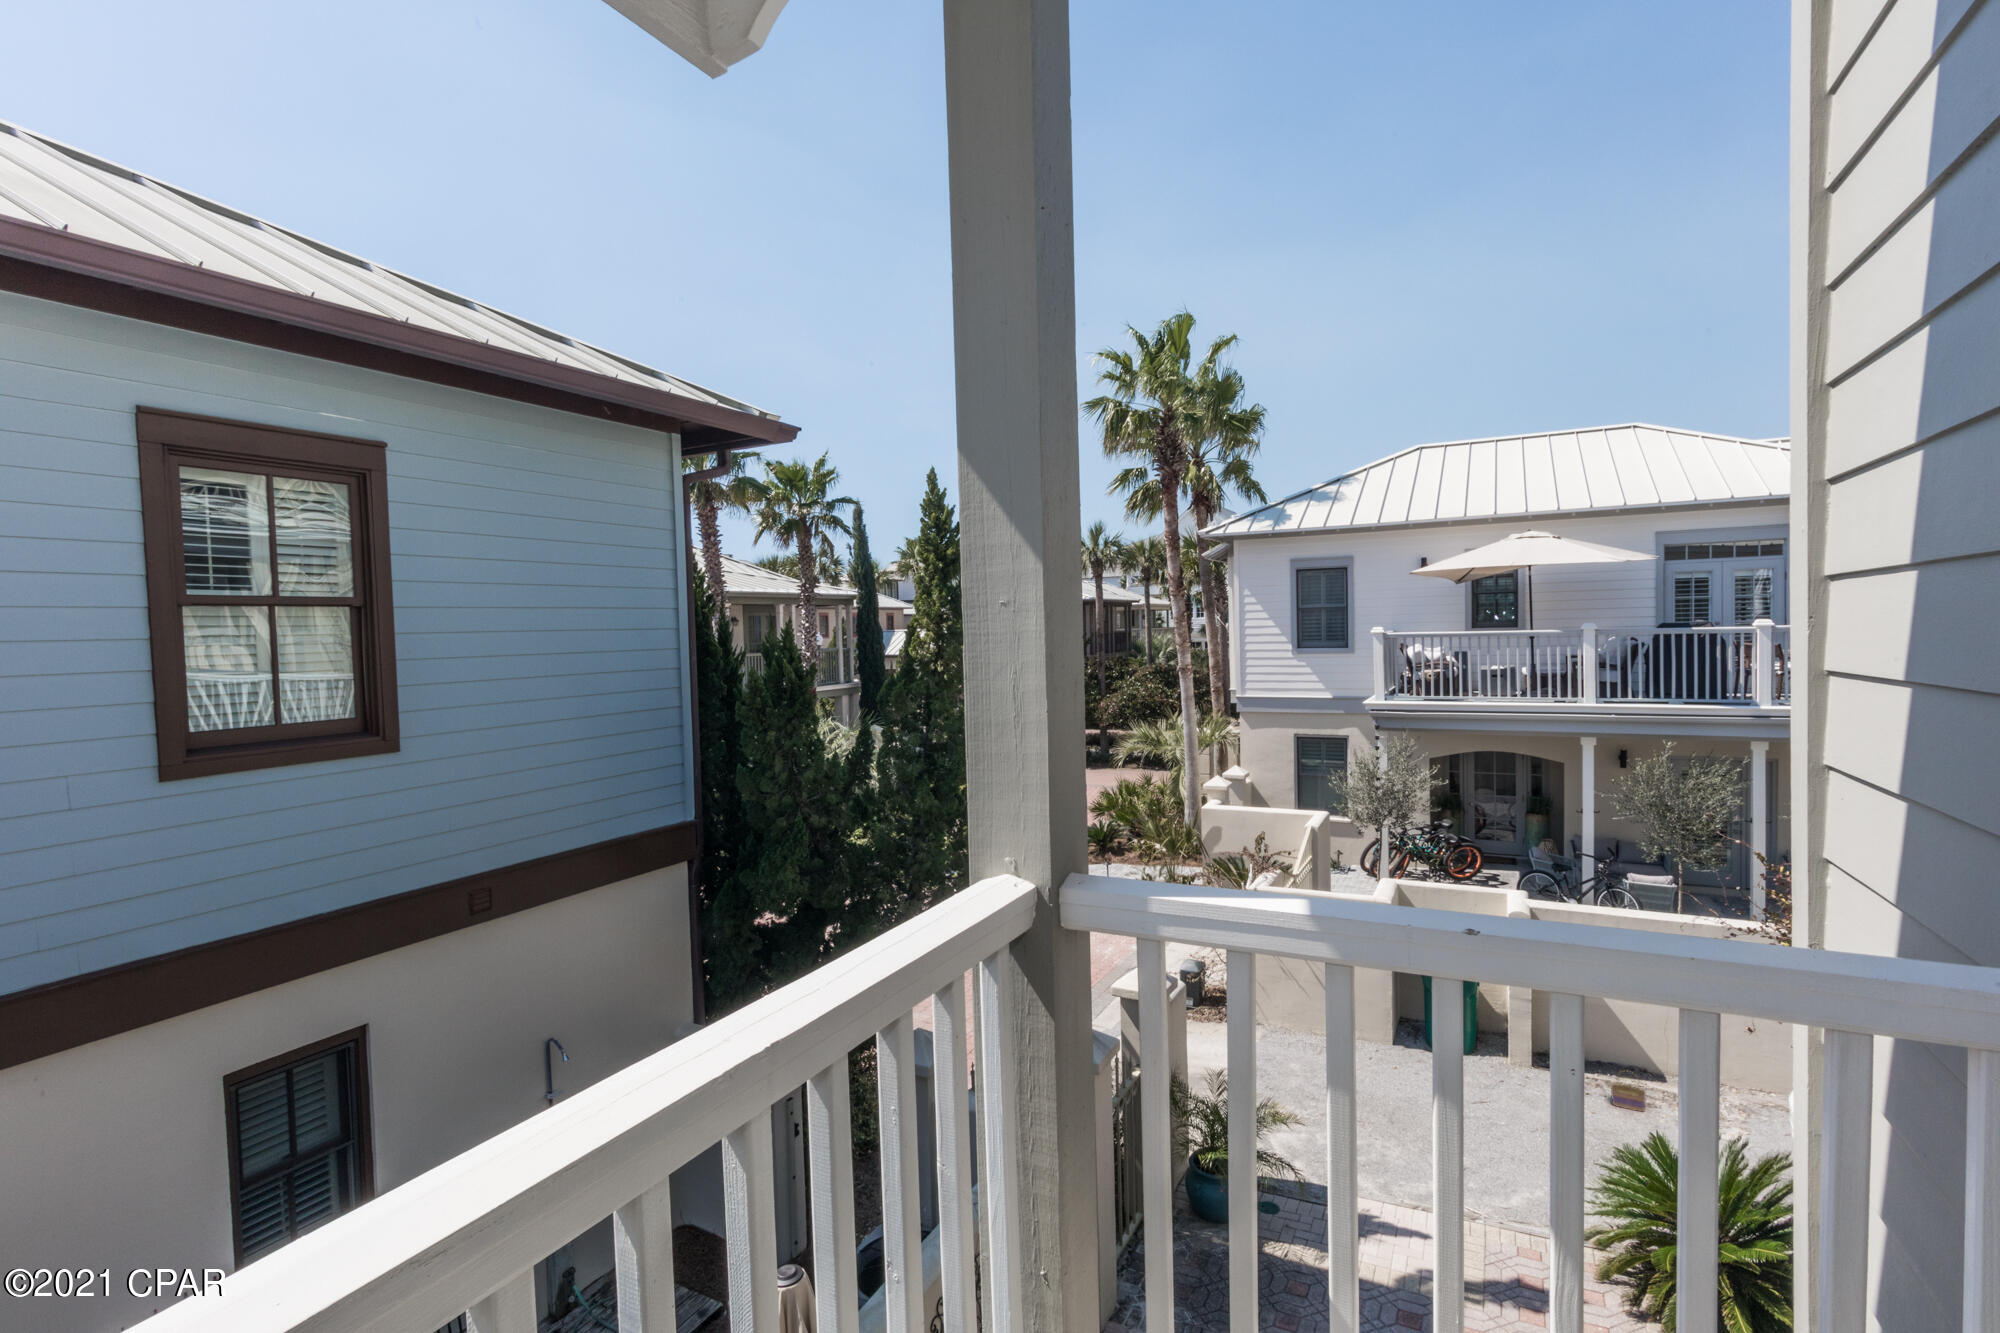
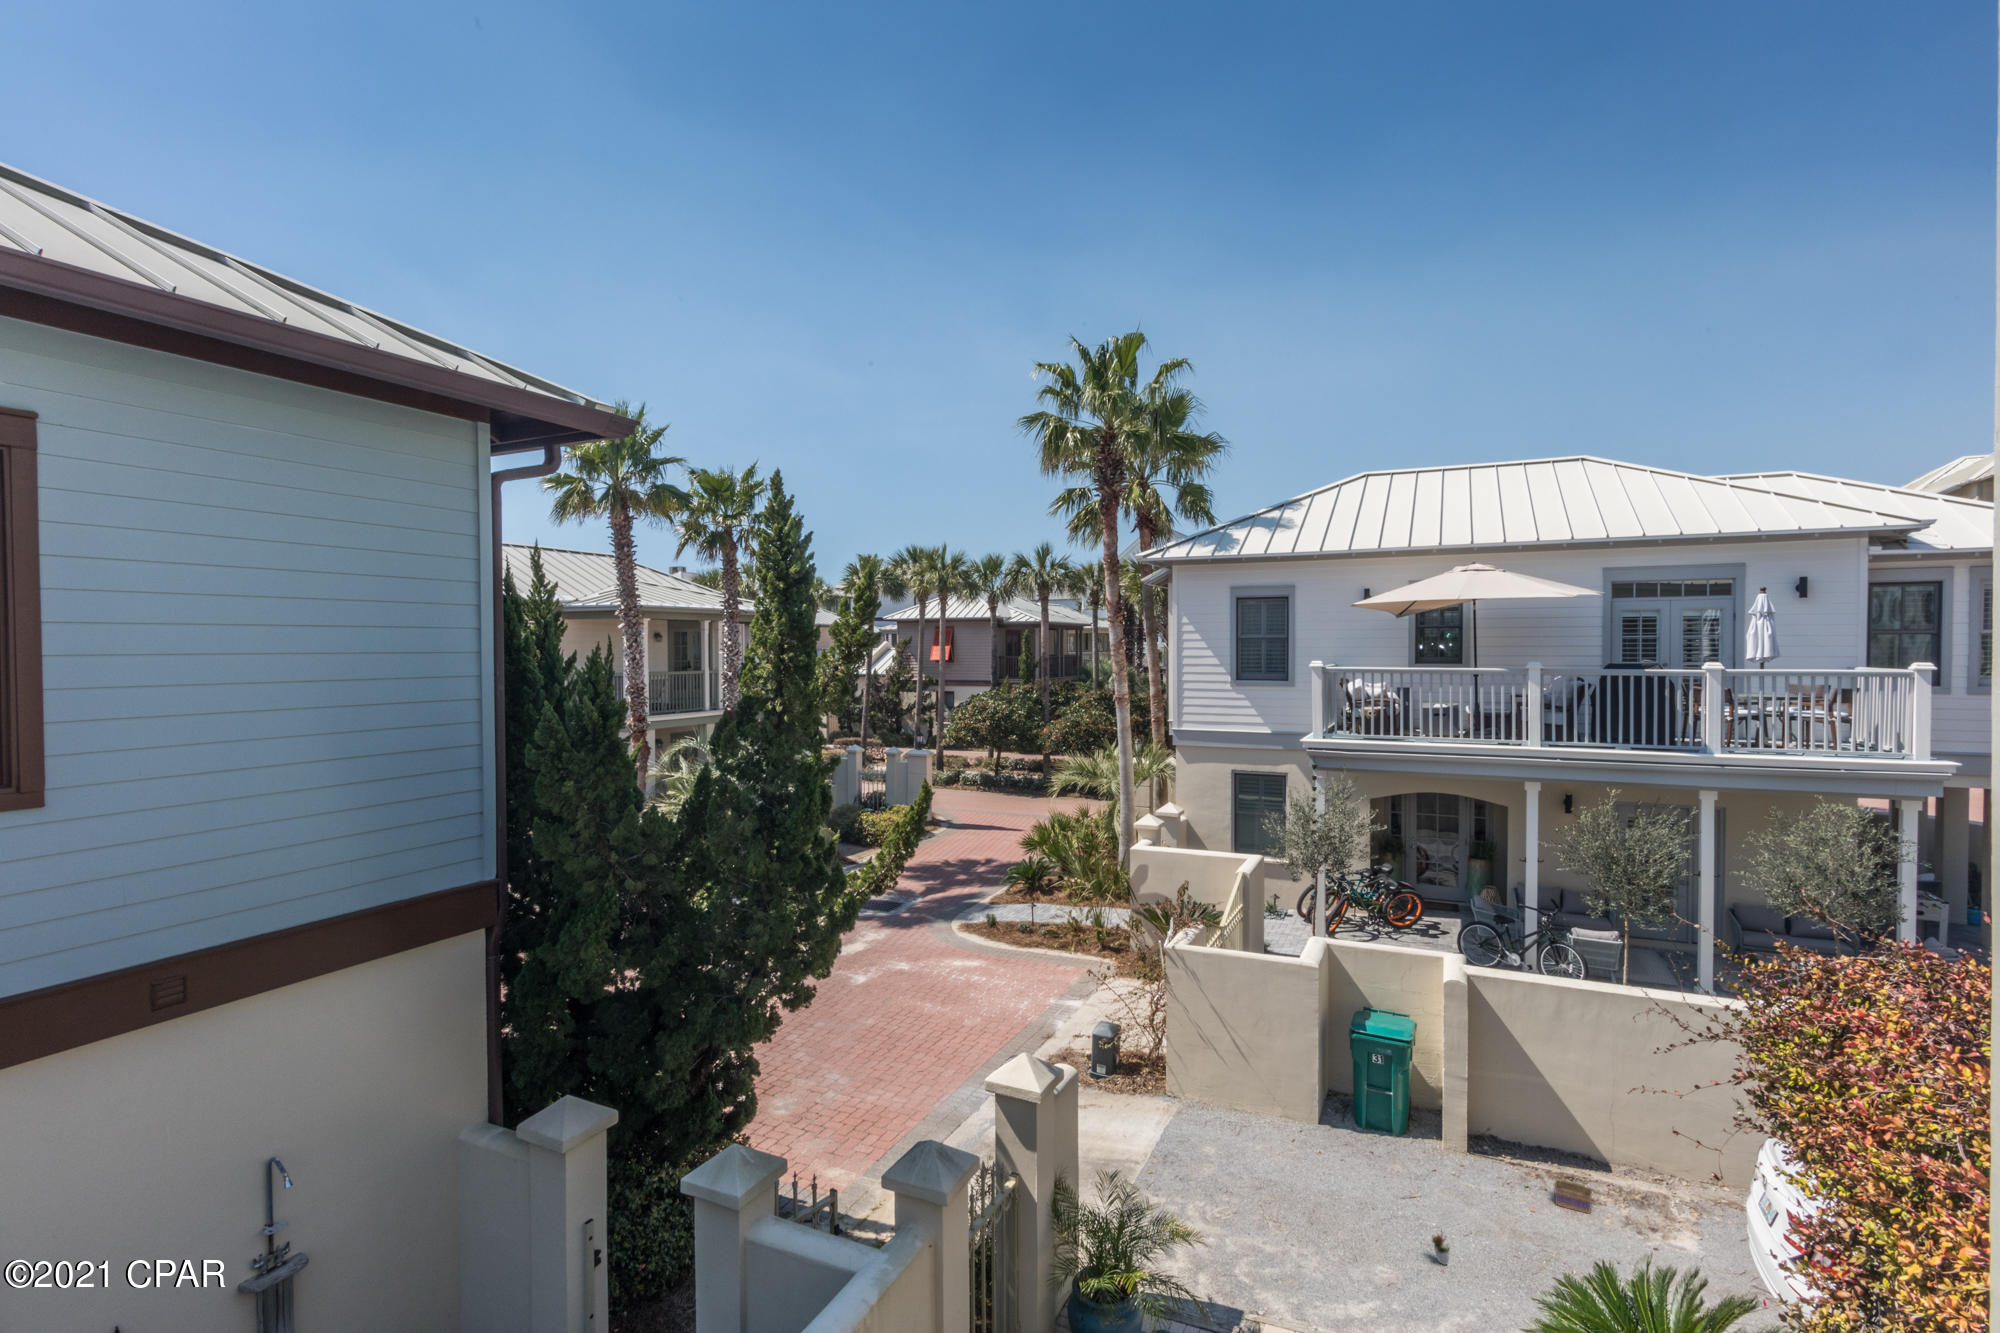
decorative plant: none [1500,1119,1517,1151] -> present [1432,1230,1450,1265]

